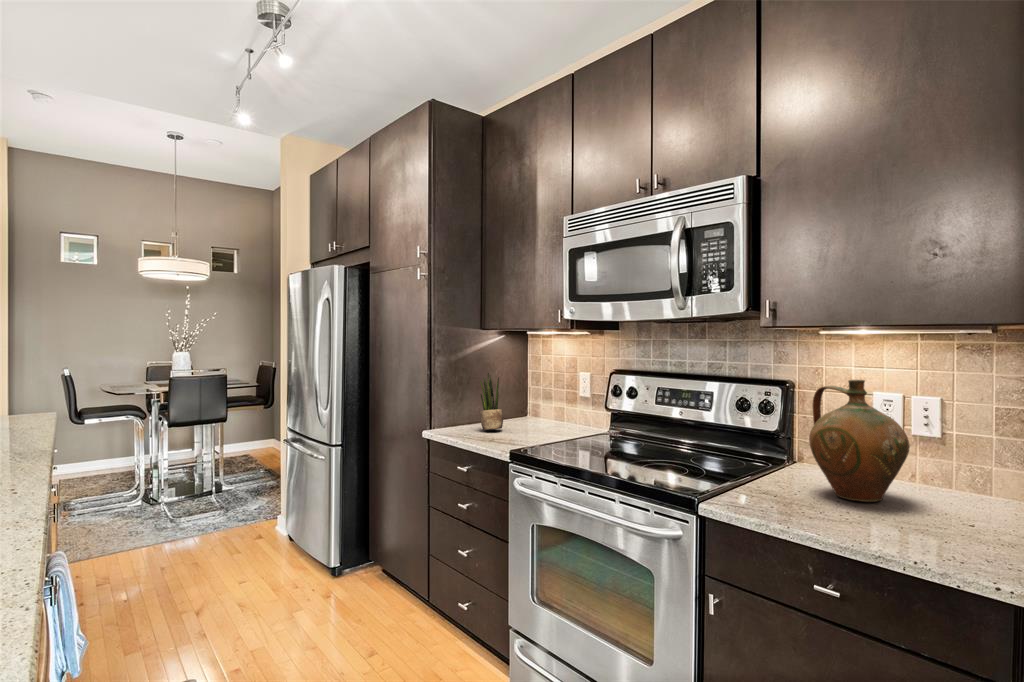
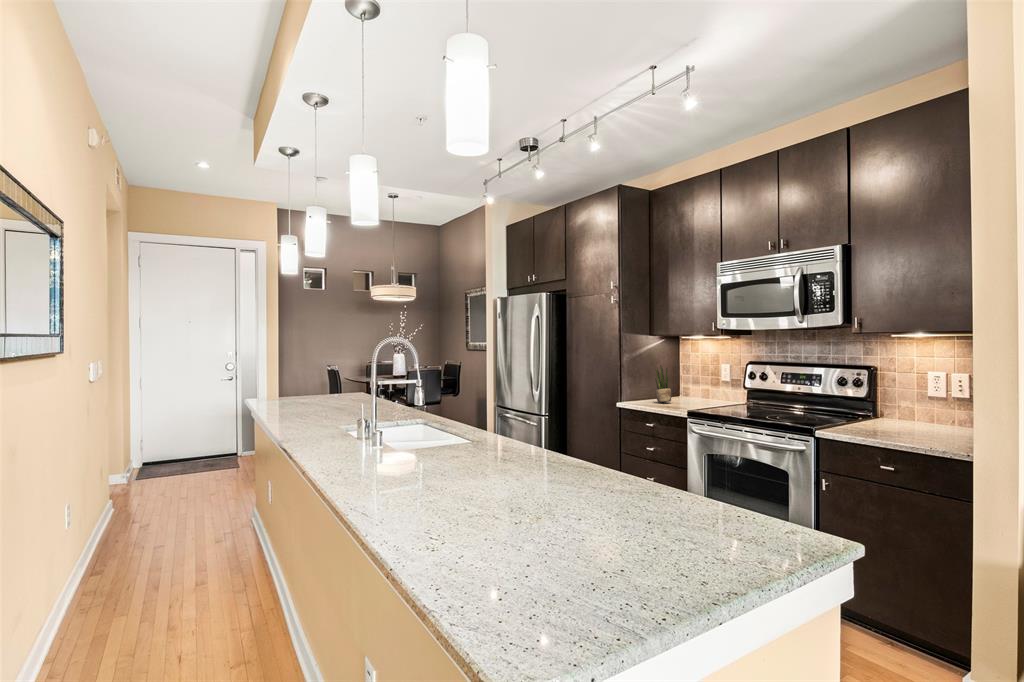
ceramic jug: present [809,380,910,502] -> none [884,363,944,432]

